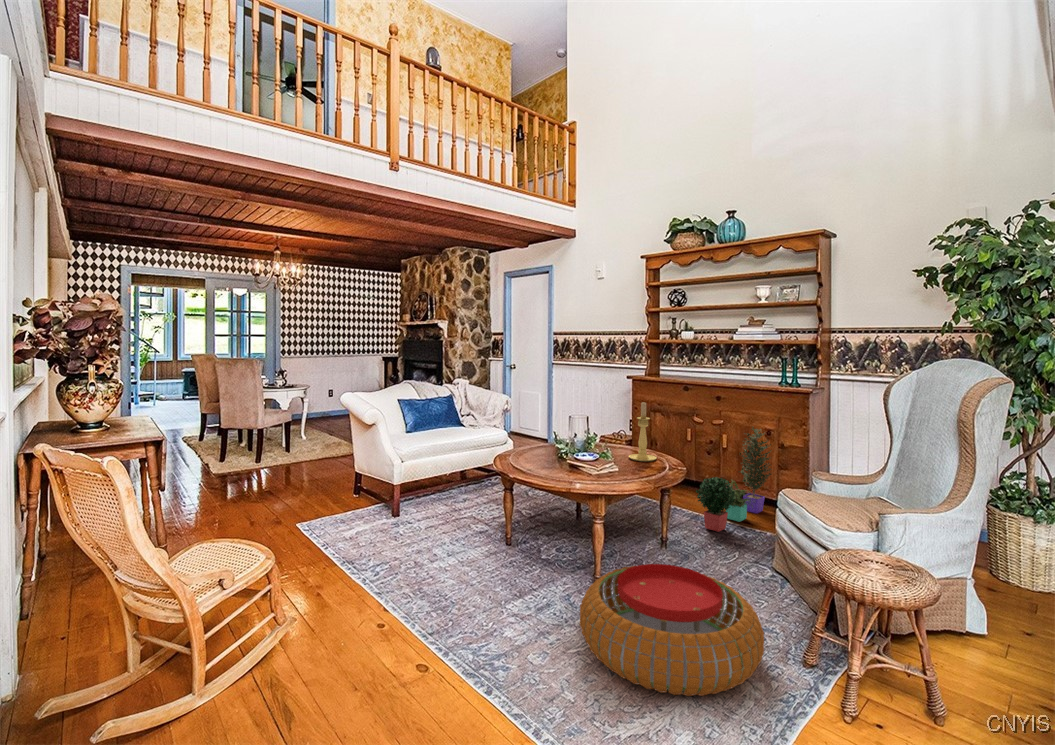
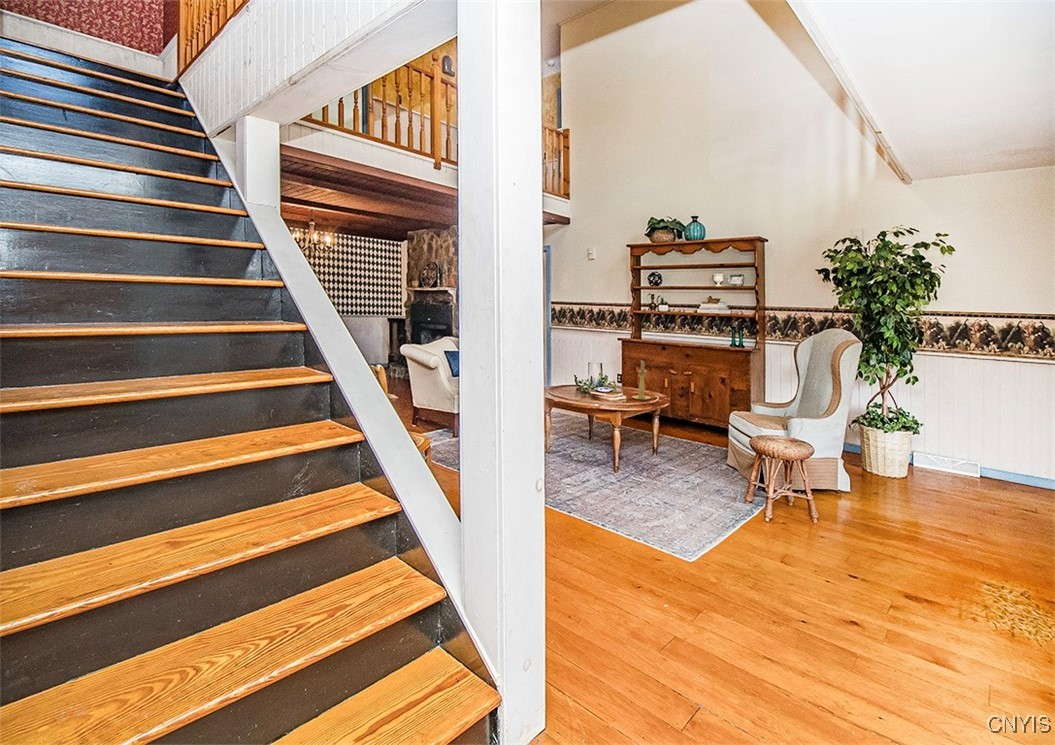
potted plant: present [696,426,772,532] -> none [674,376,725,446]
pouf: present [580,564,764,696] -> none [619,457,722,516]

